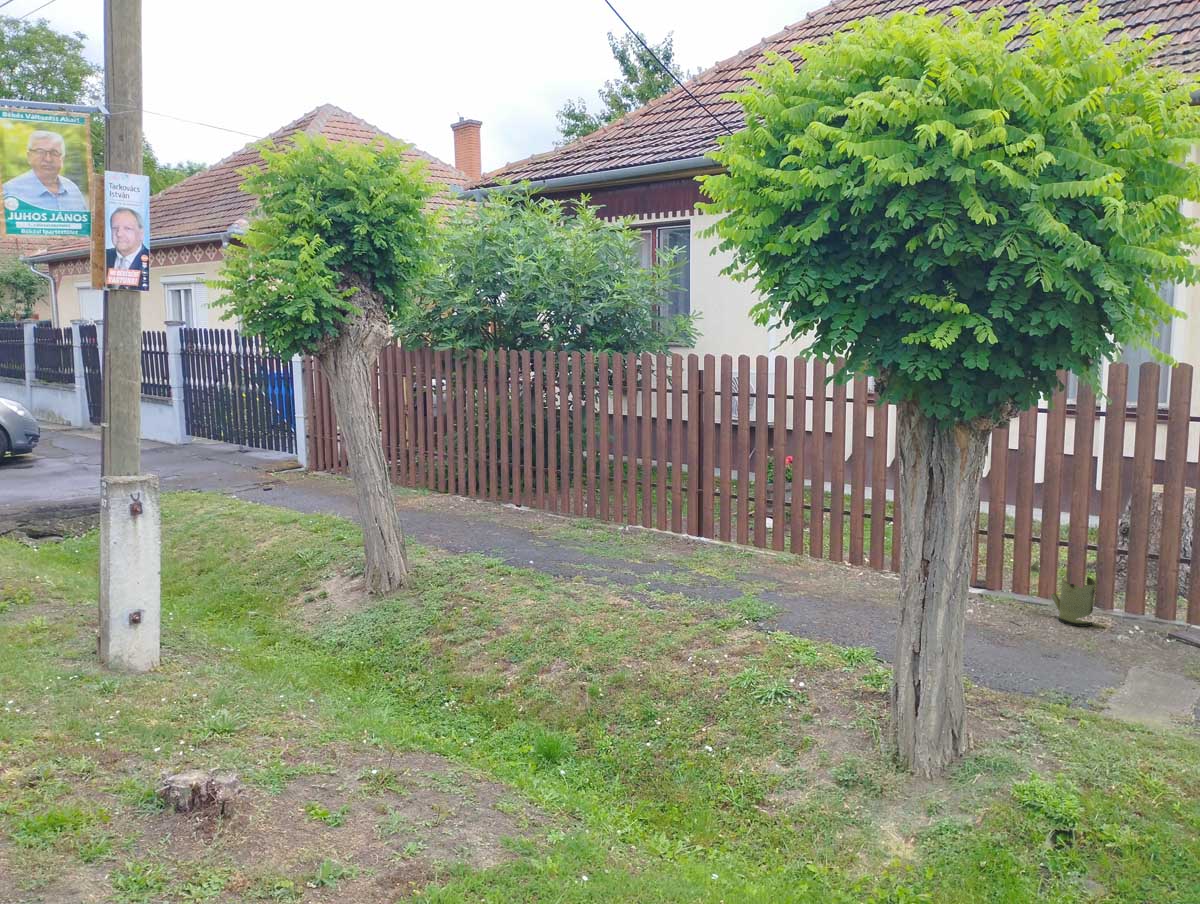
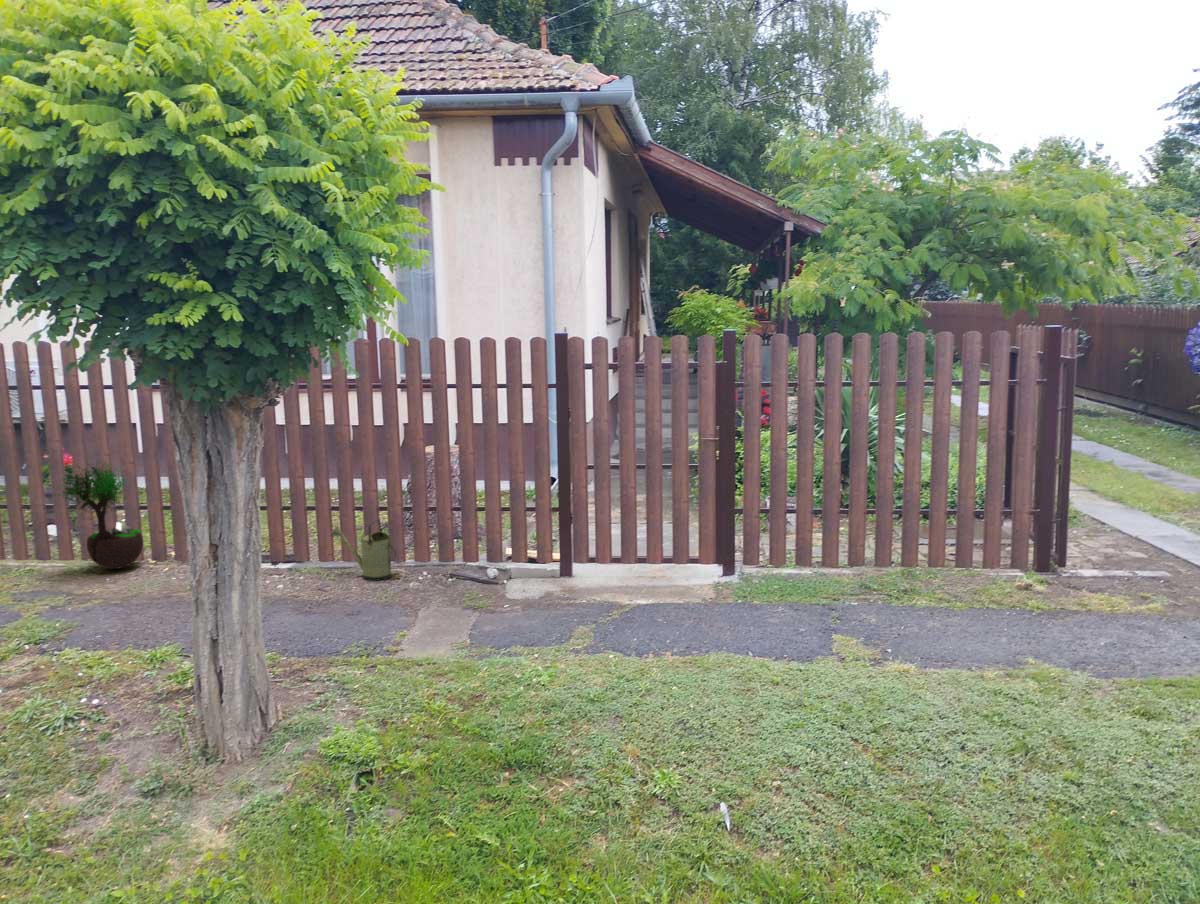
potted tree: none [778,460,846,566] -> present [58,461,143,569]

